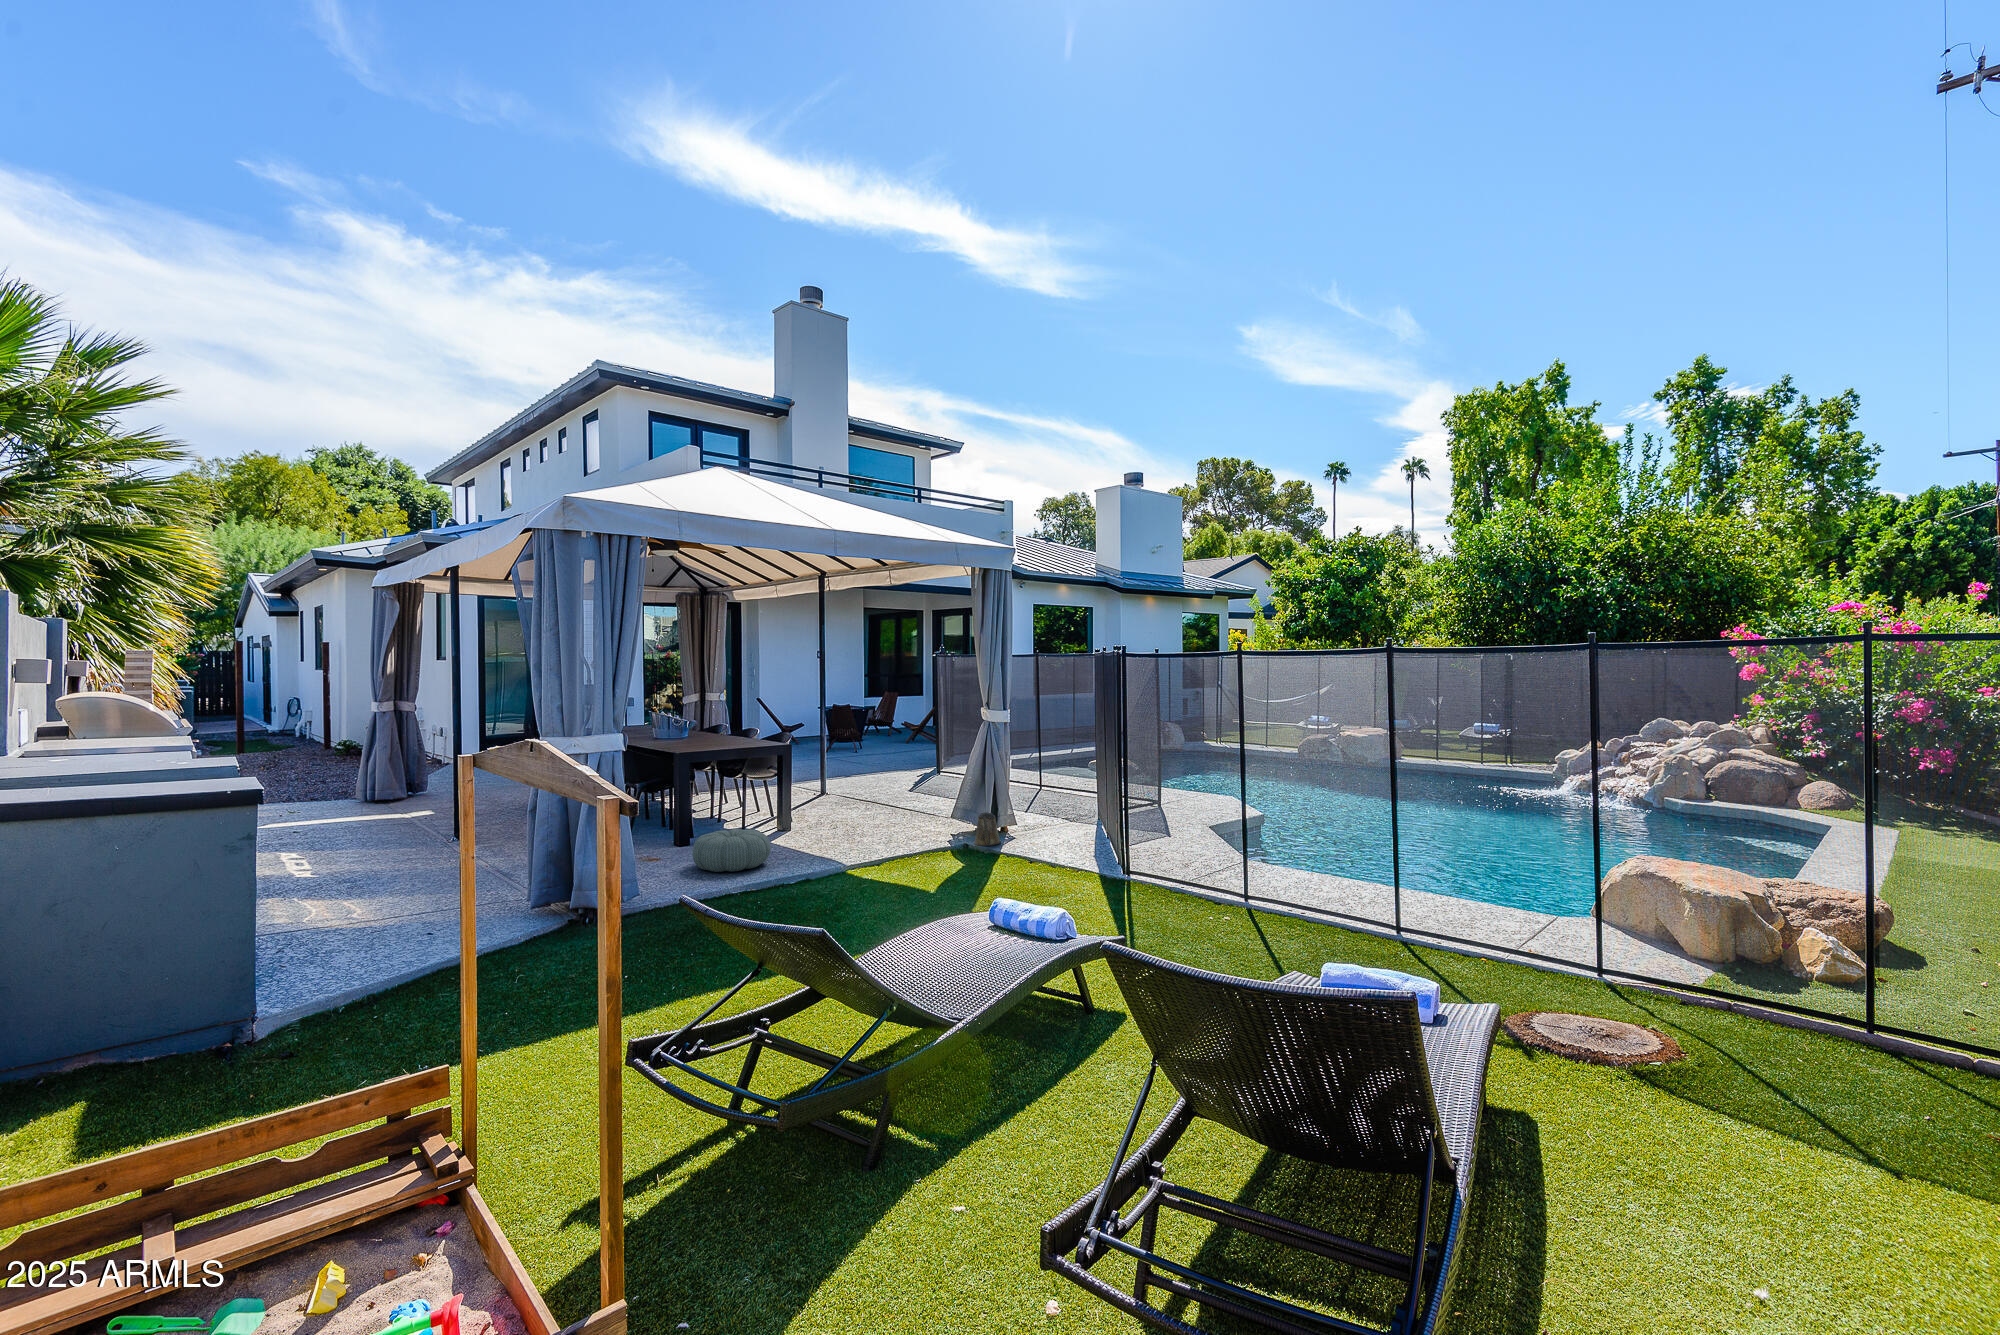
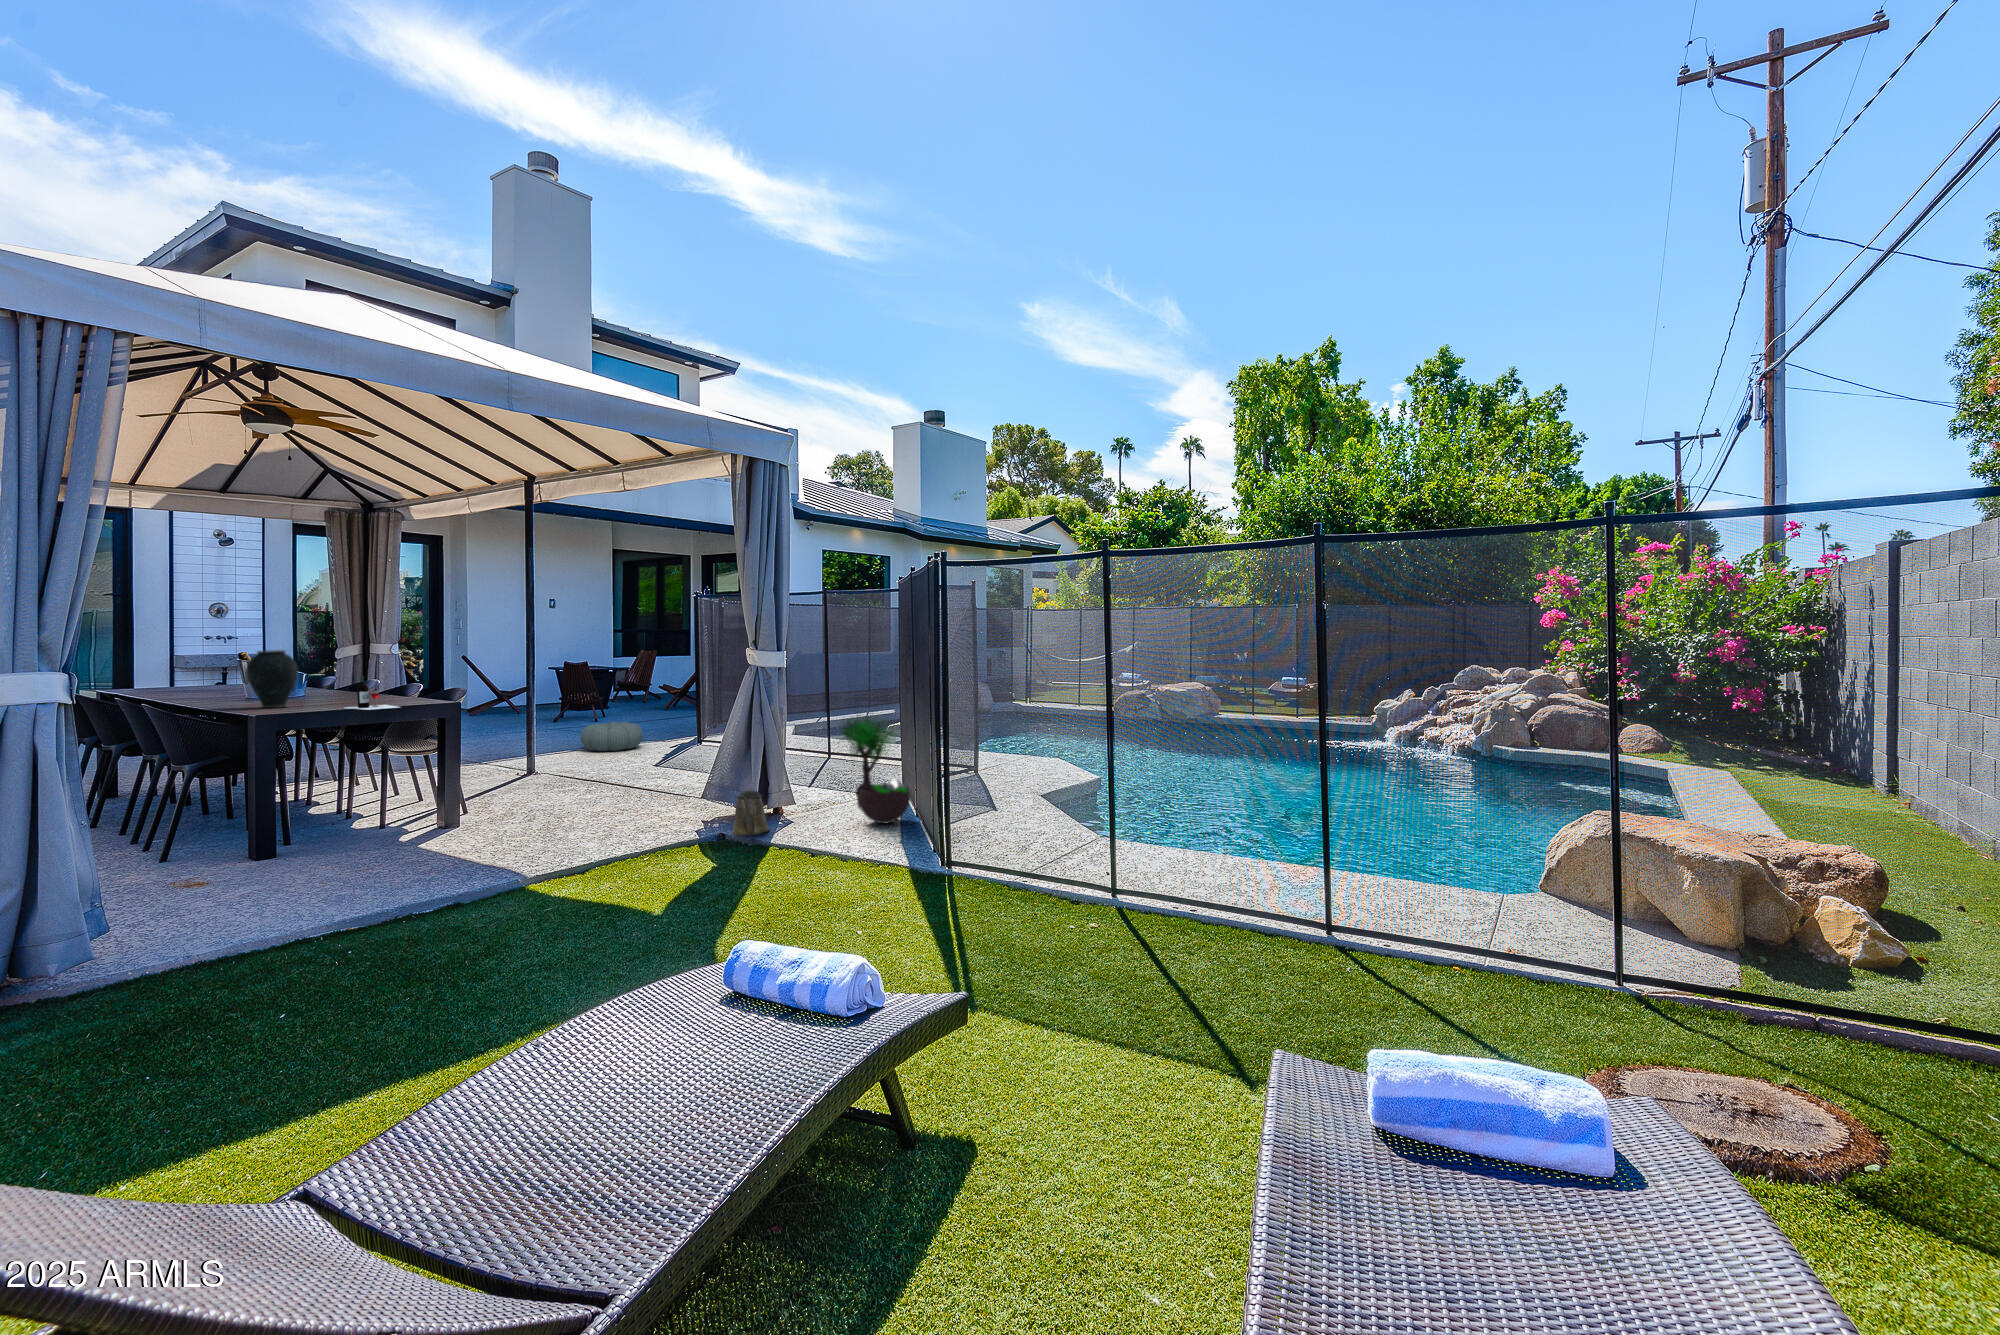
vase: none [662,707,691,746] -> present [246,650,298,708]
wine bottle: none [712,725,756,750] -> present [346,676,399,710]
potted tree: none [1050,750,1105,841] -> present [837,712,910,823]
pouf: present [692,829,771,872] -> present [581,722,643,751]

